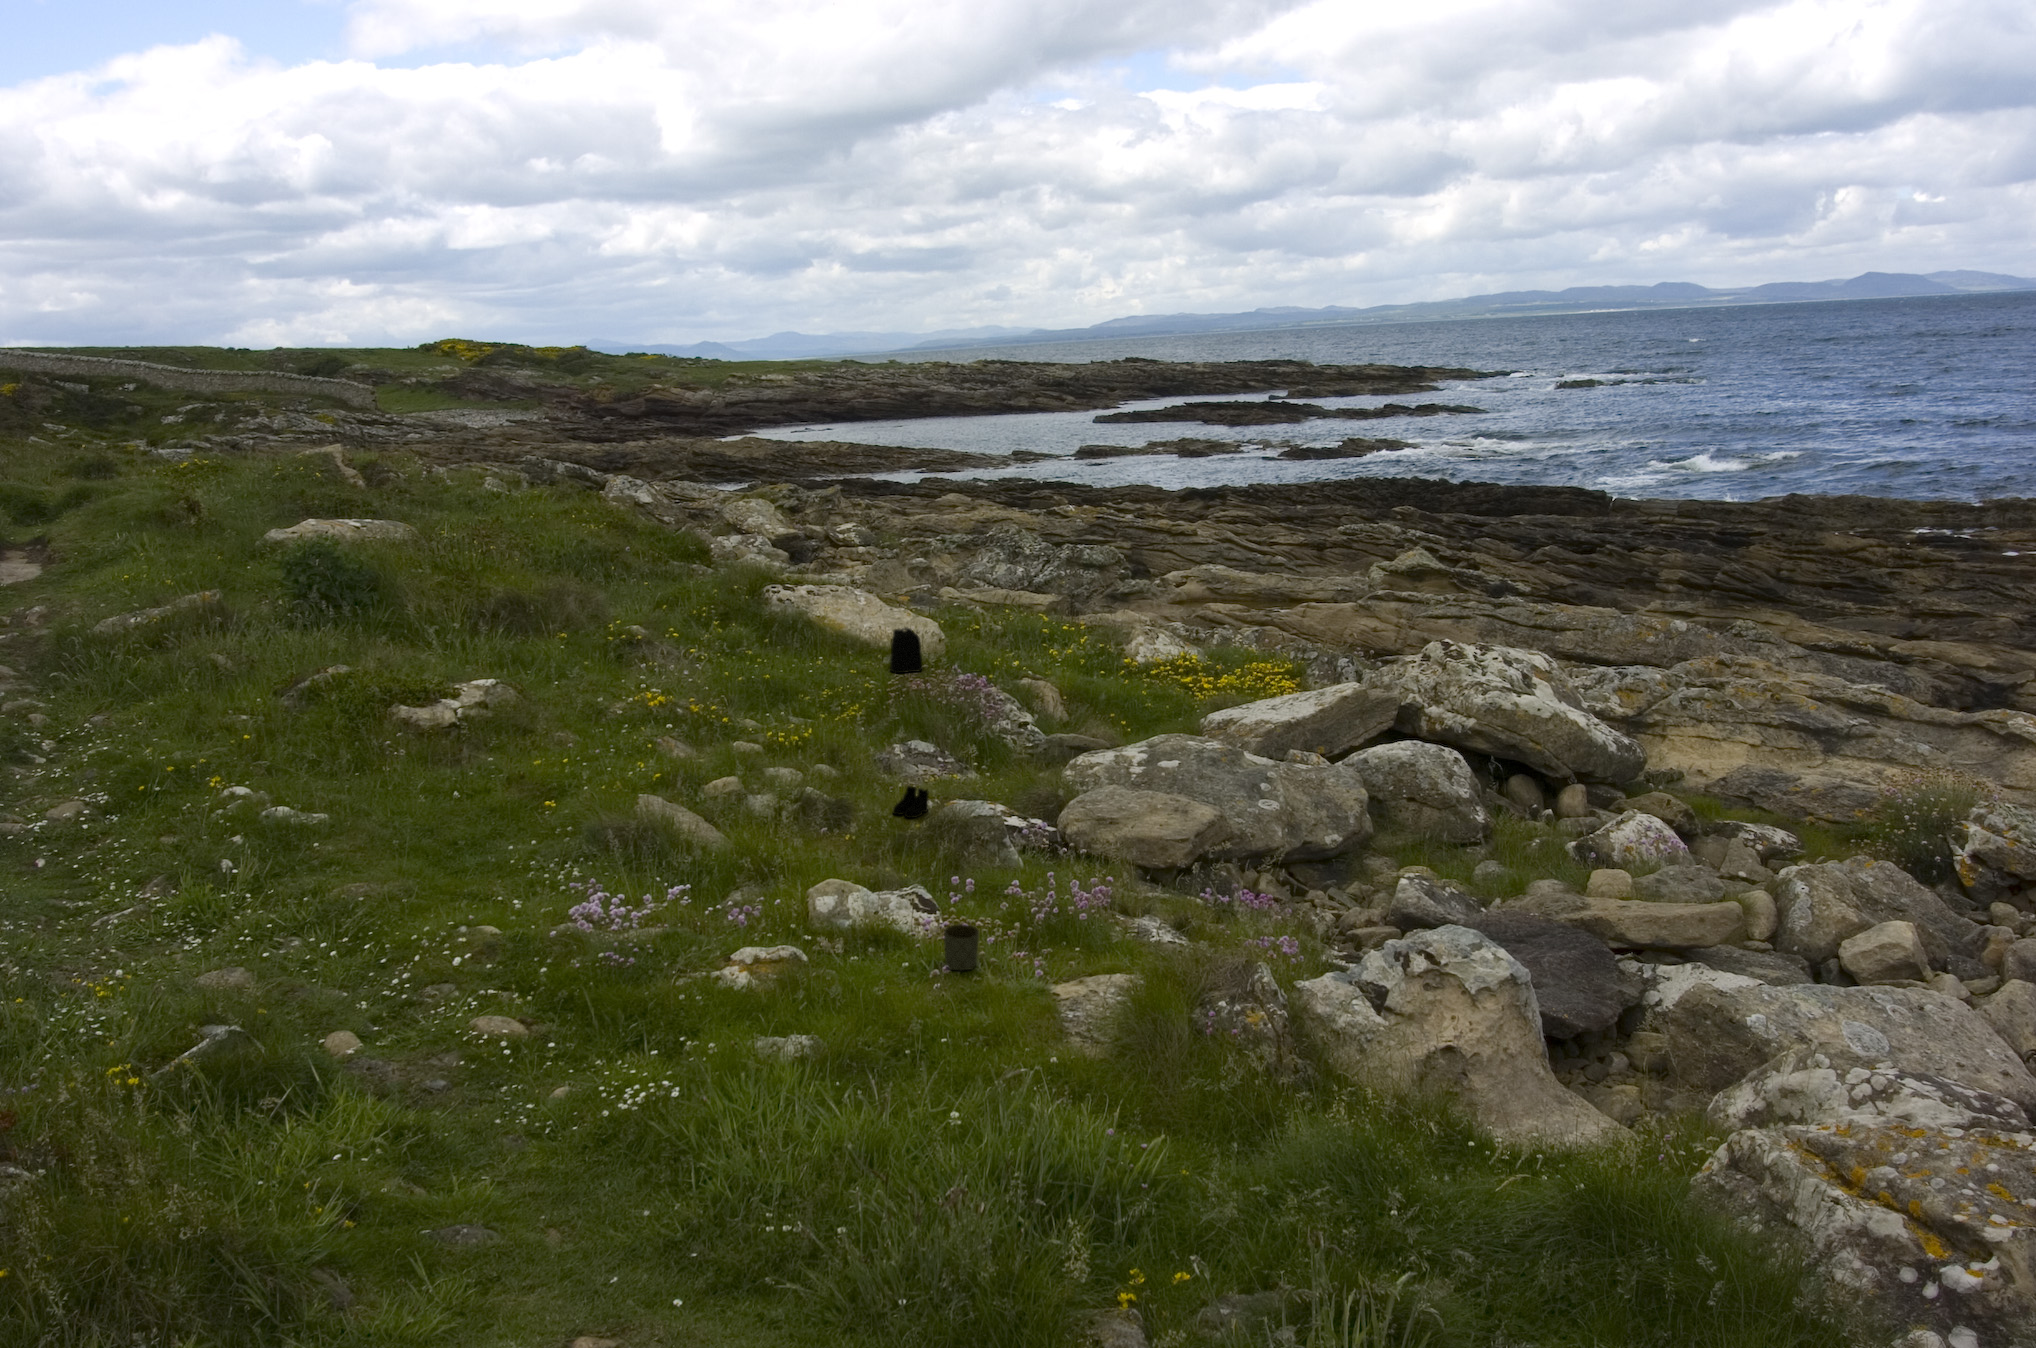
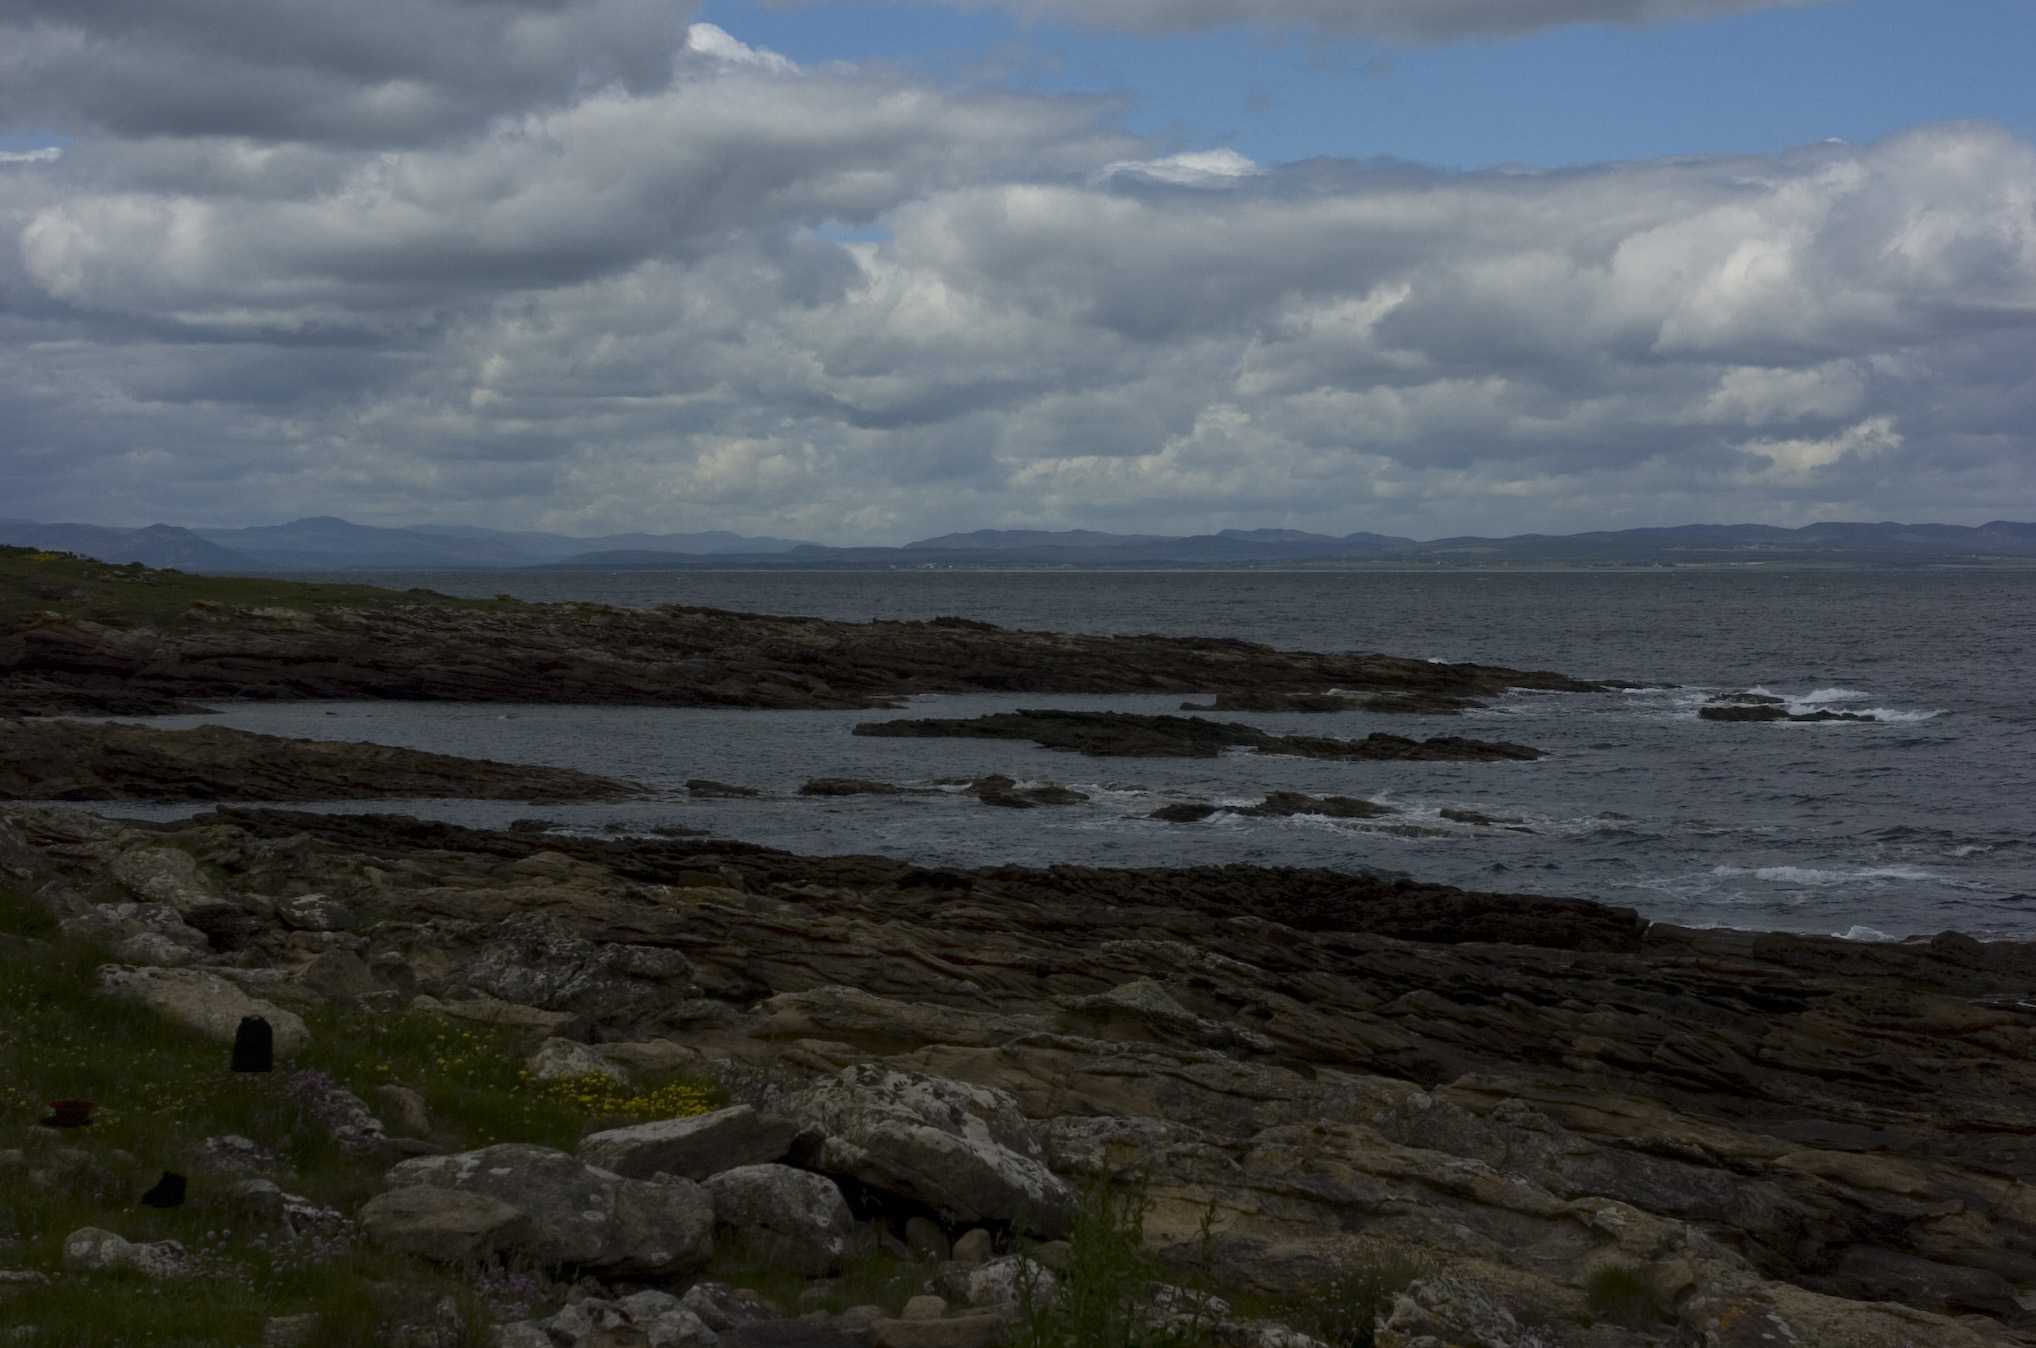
basket: none [774,692,815,735] -> present [48,1079,98,1124]
planter: present [944,924,979,970] -> none [117,1280,156,1326]

